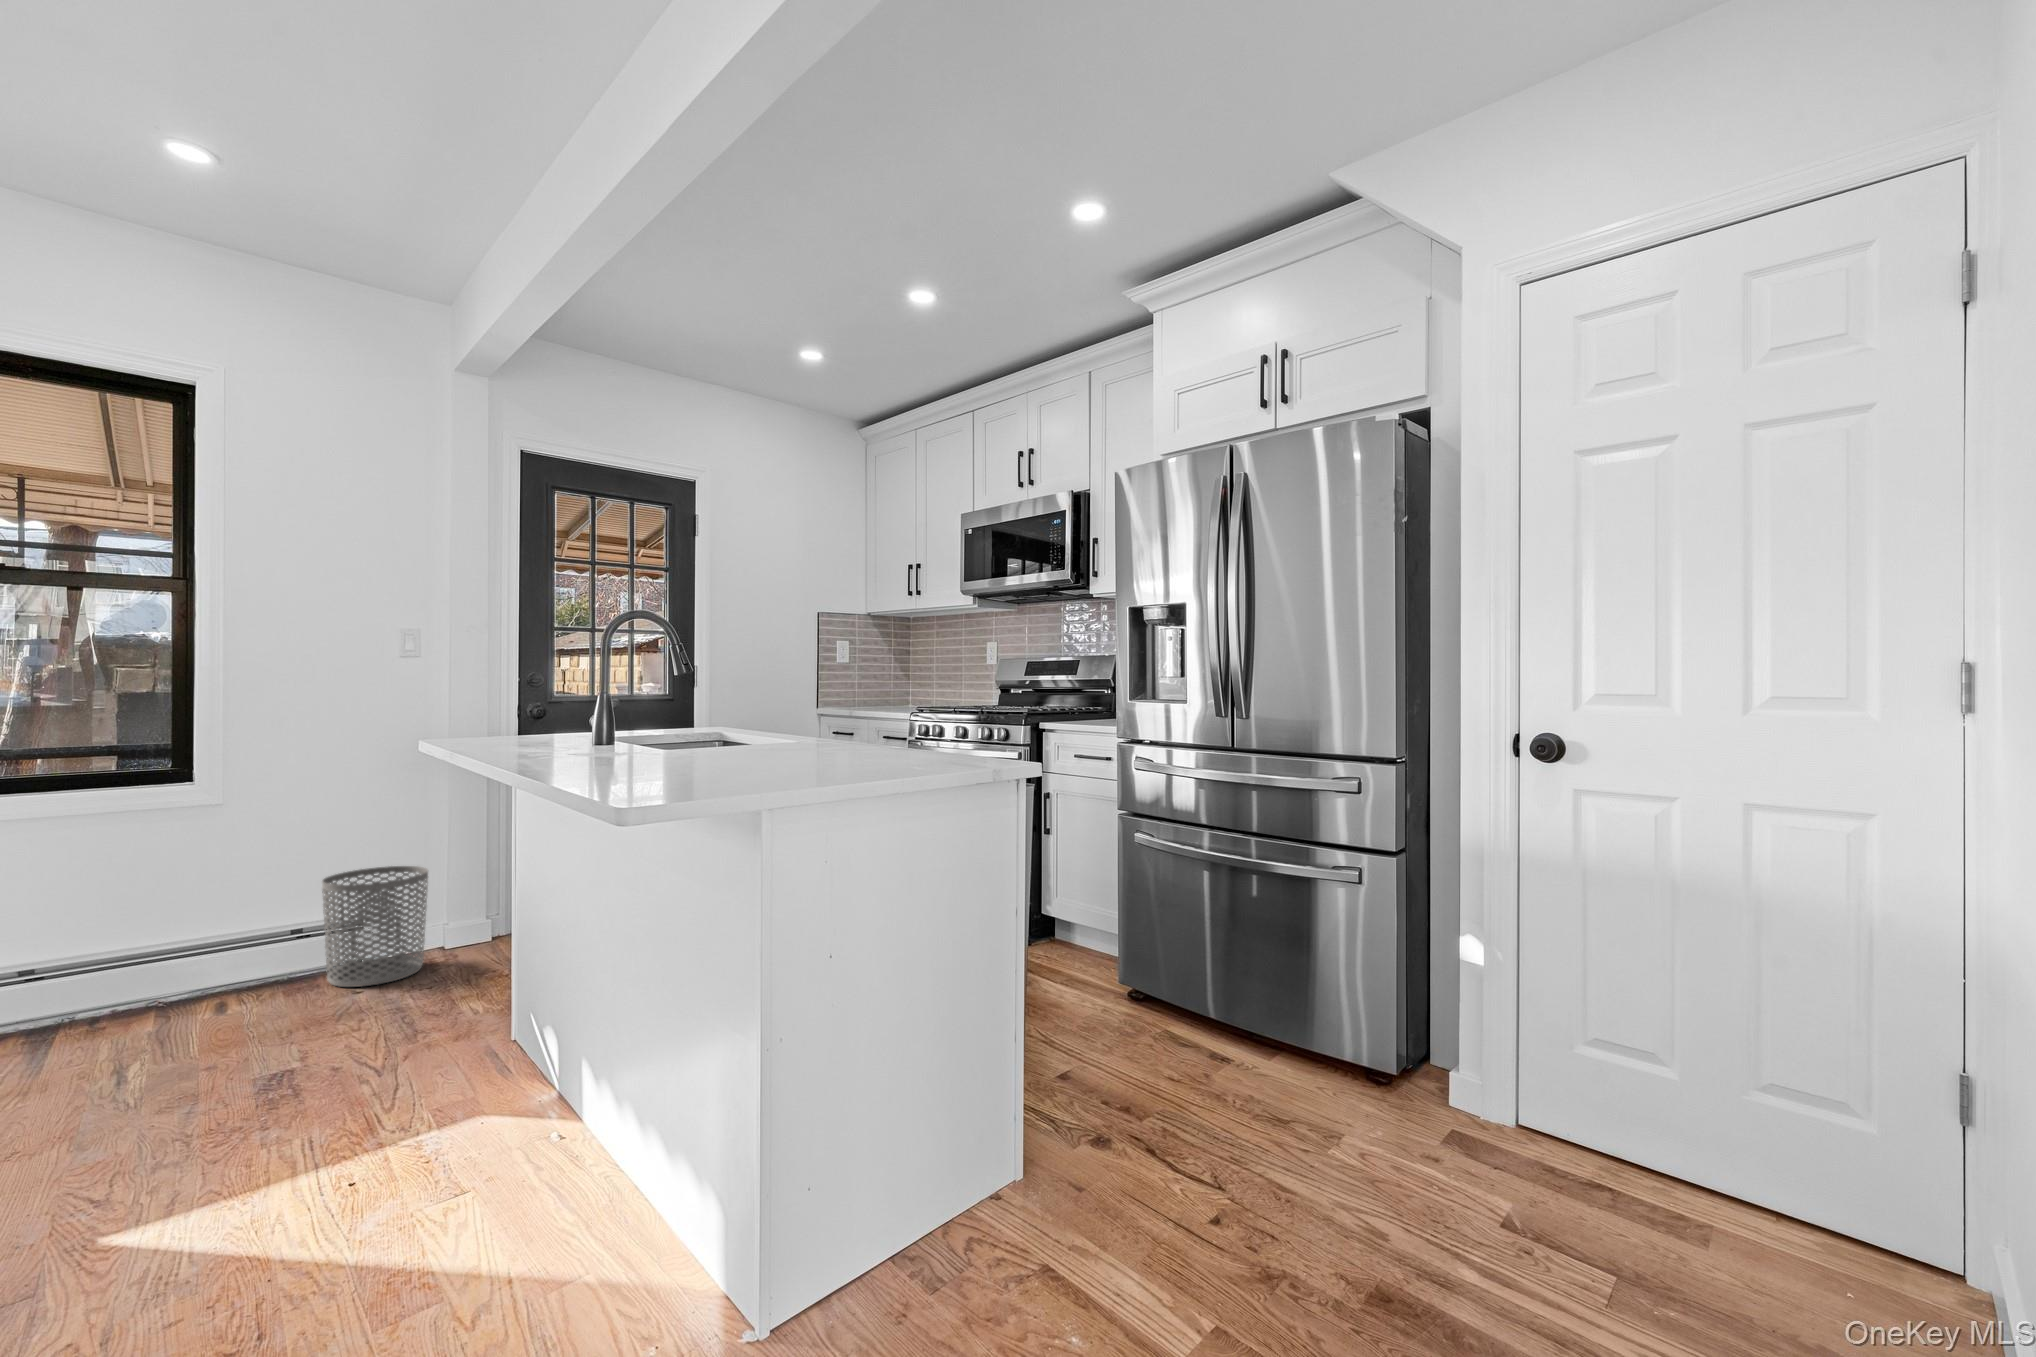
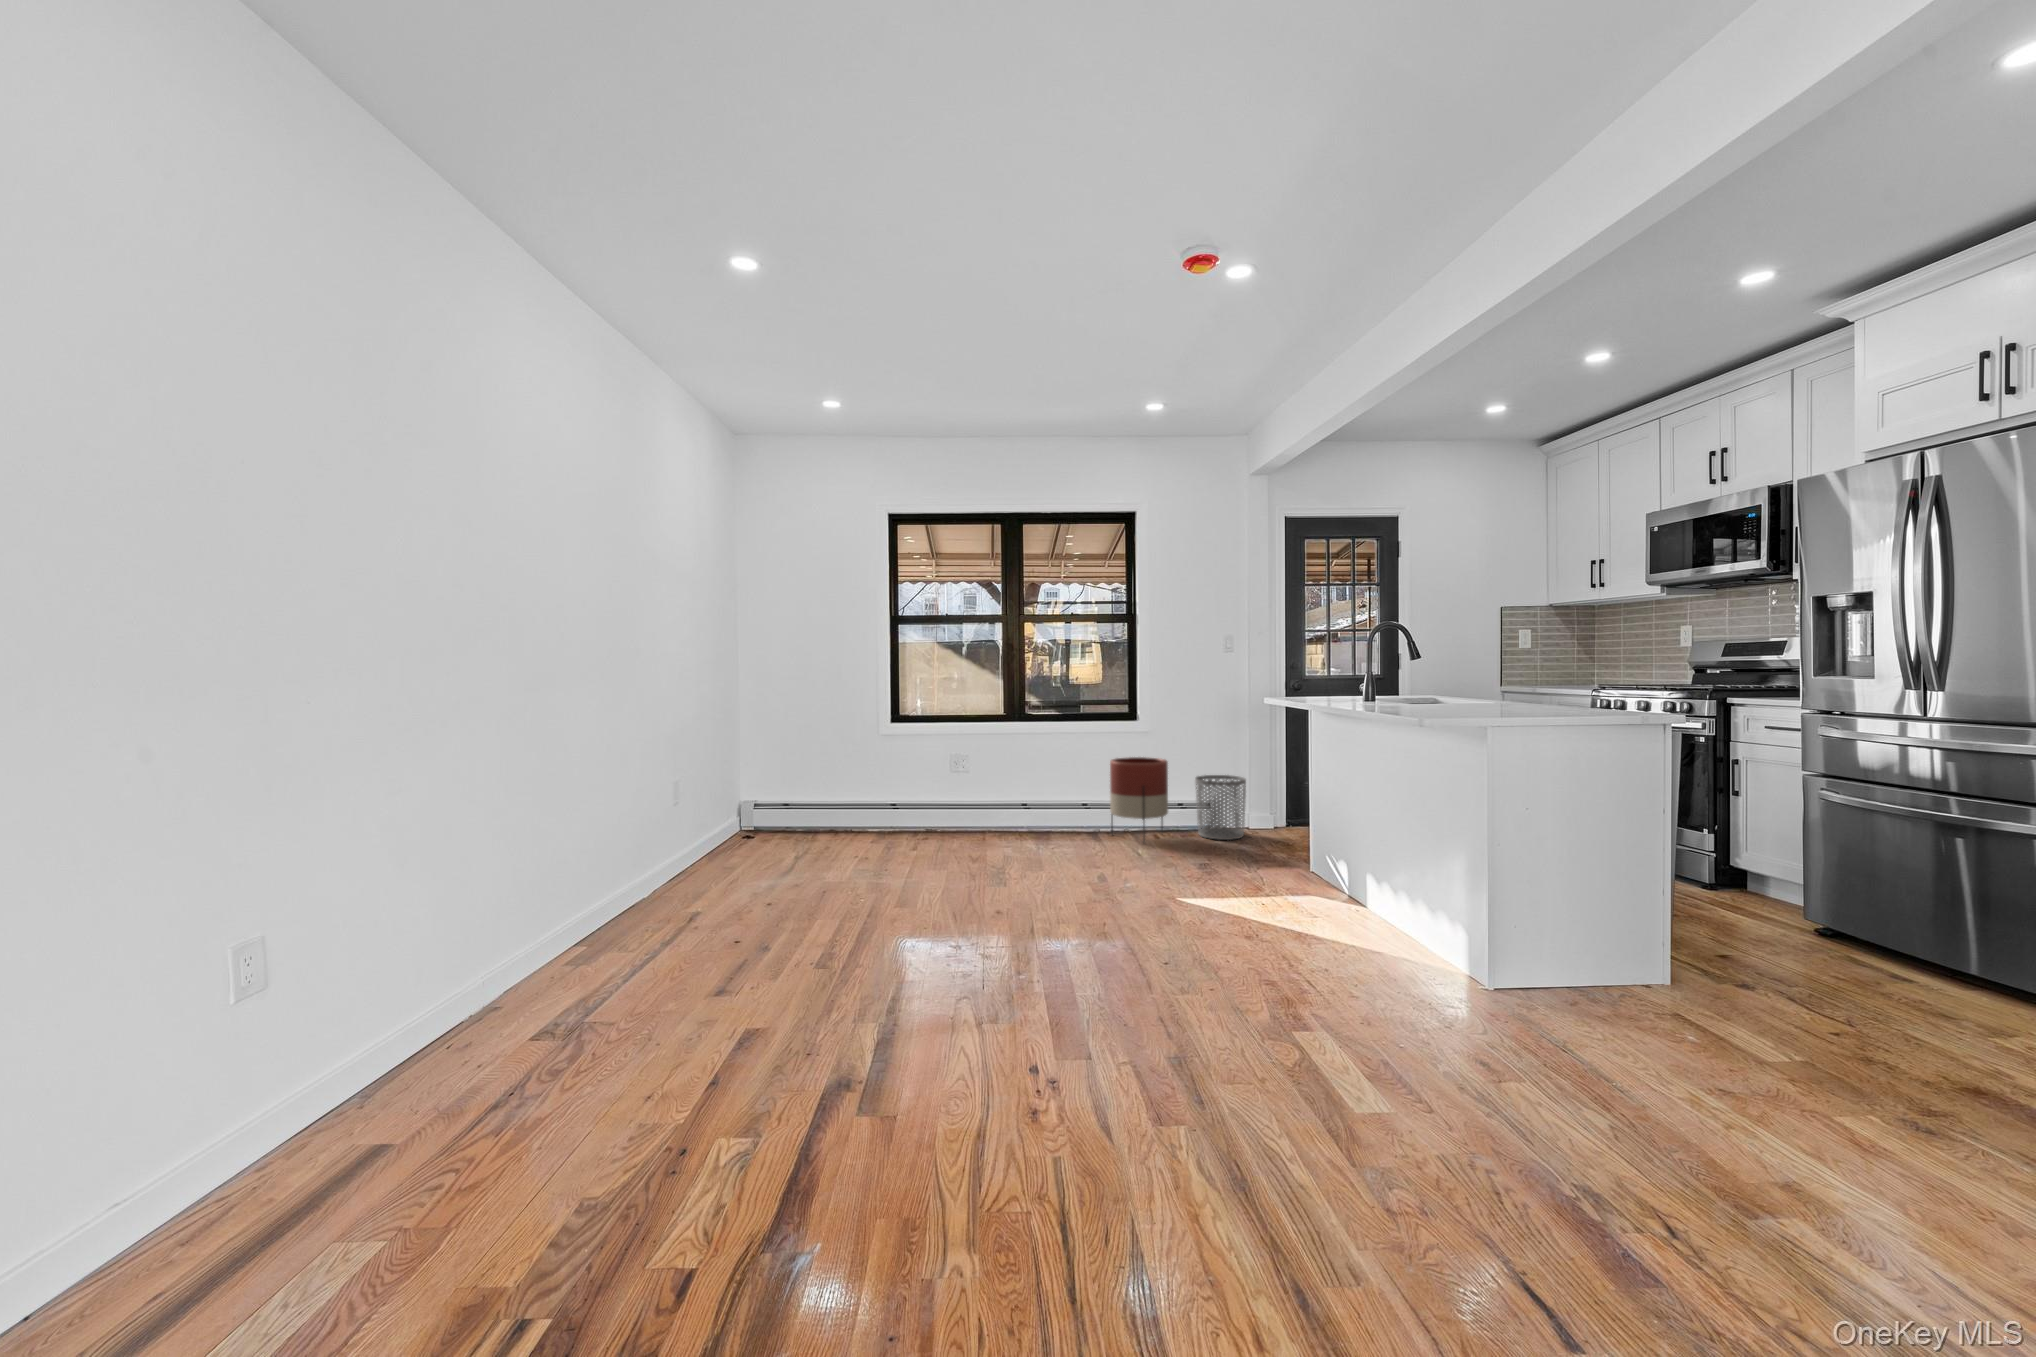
planter: none [98,852,253,1031] -> present [1110,757,1168,833]

